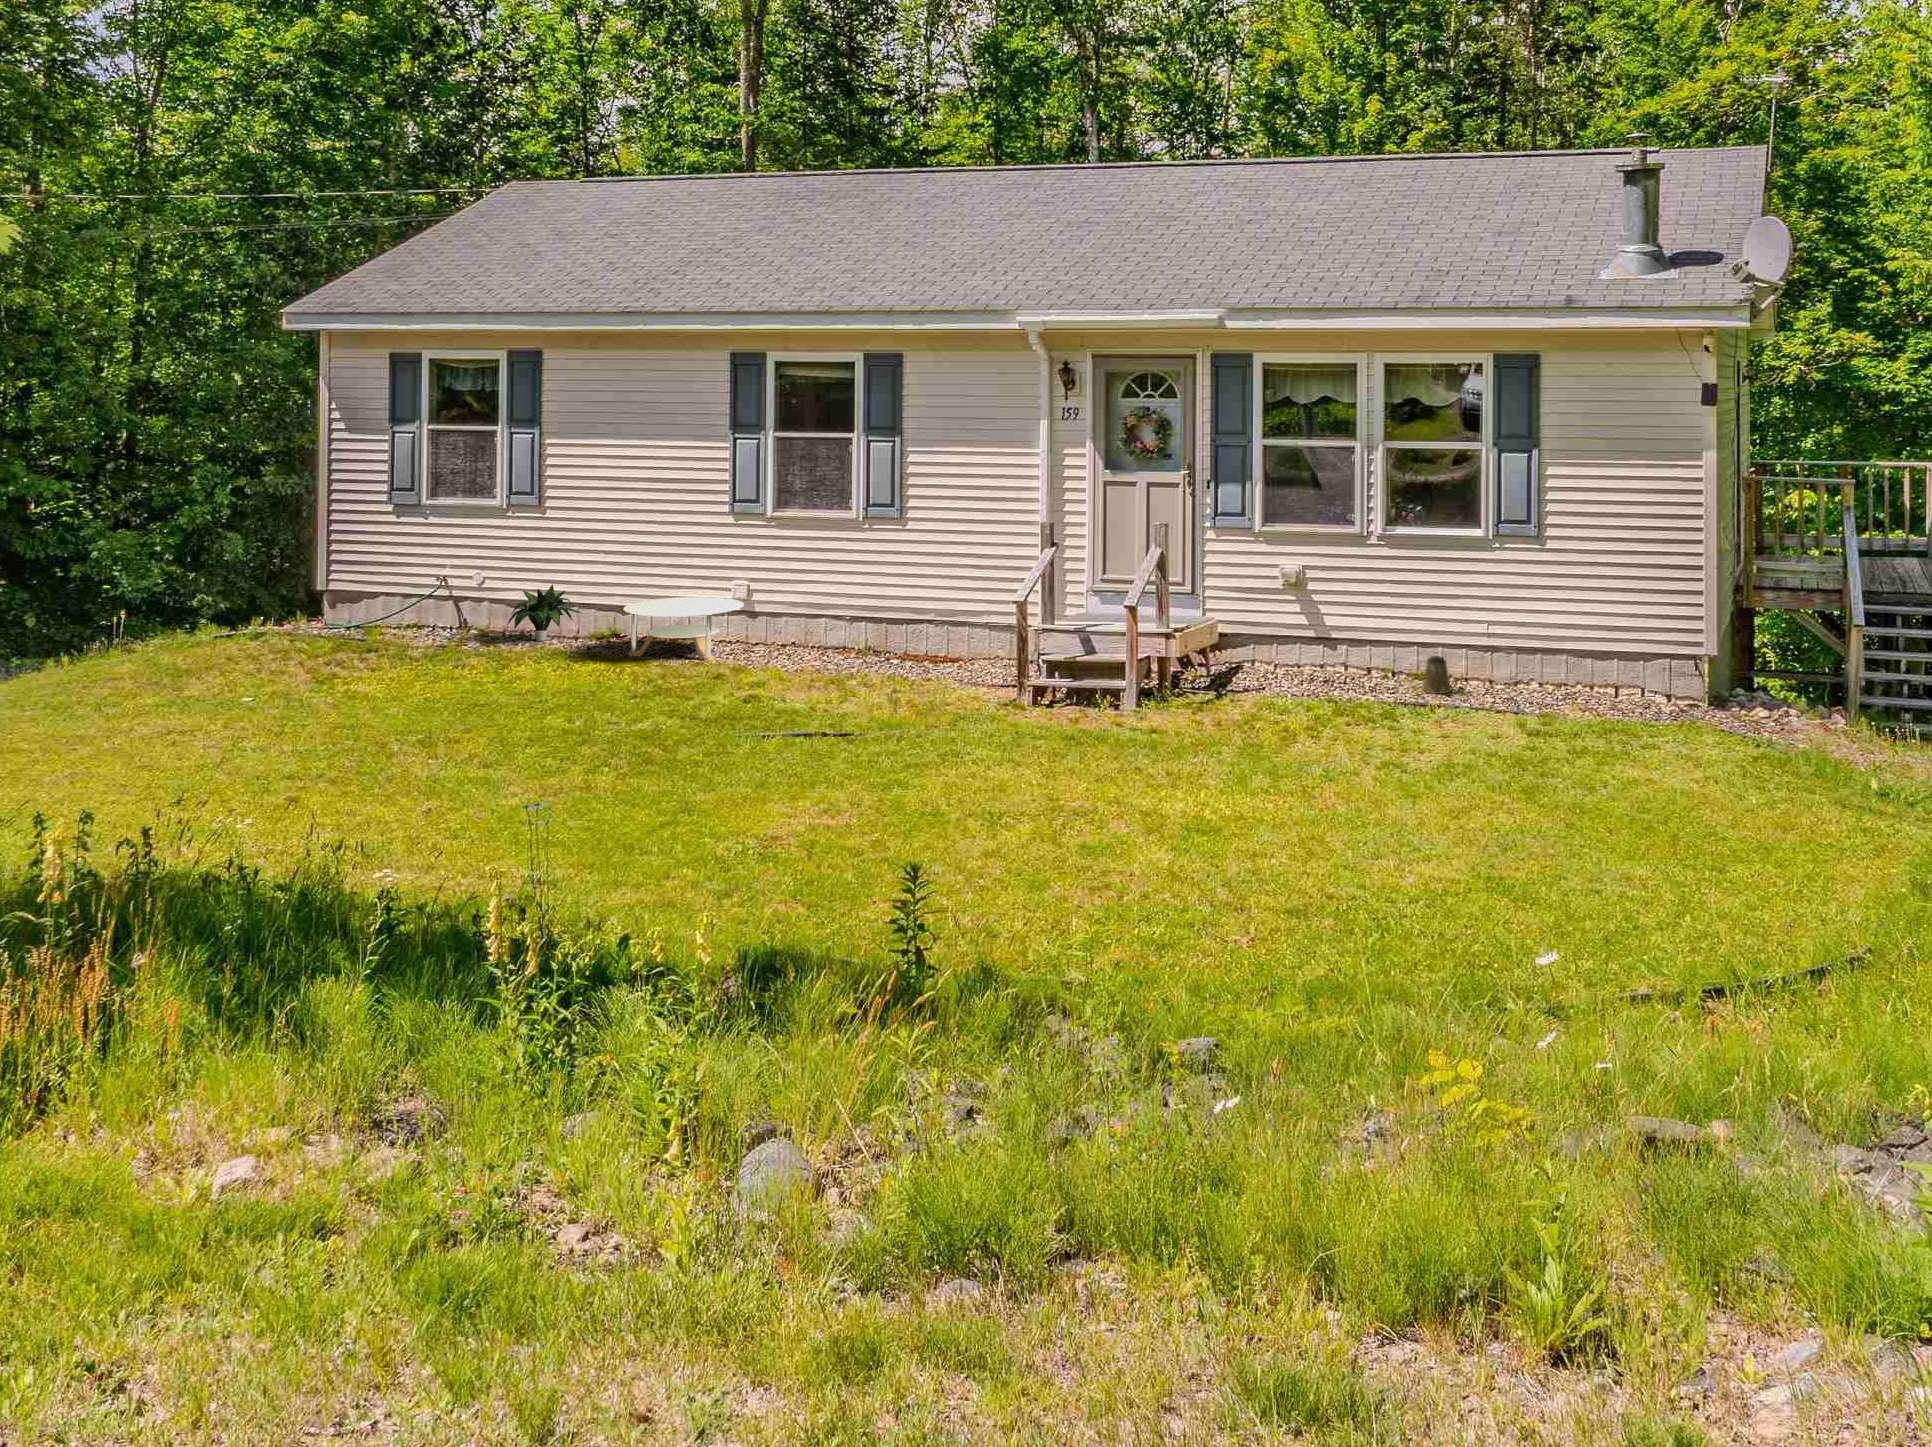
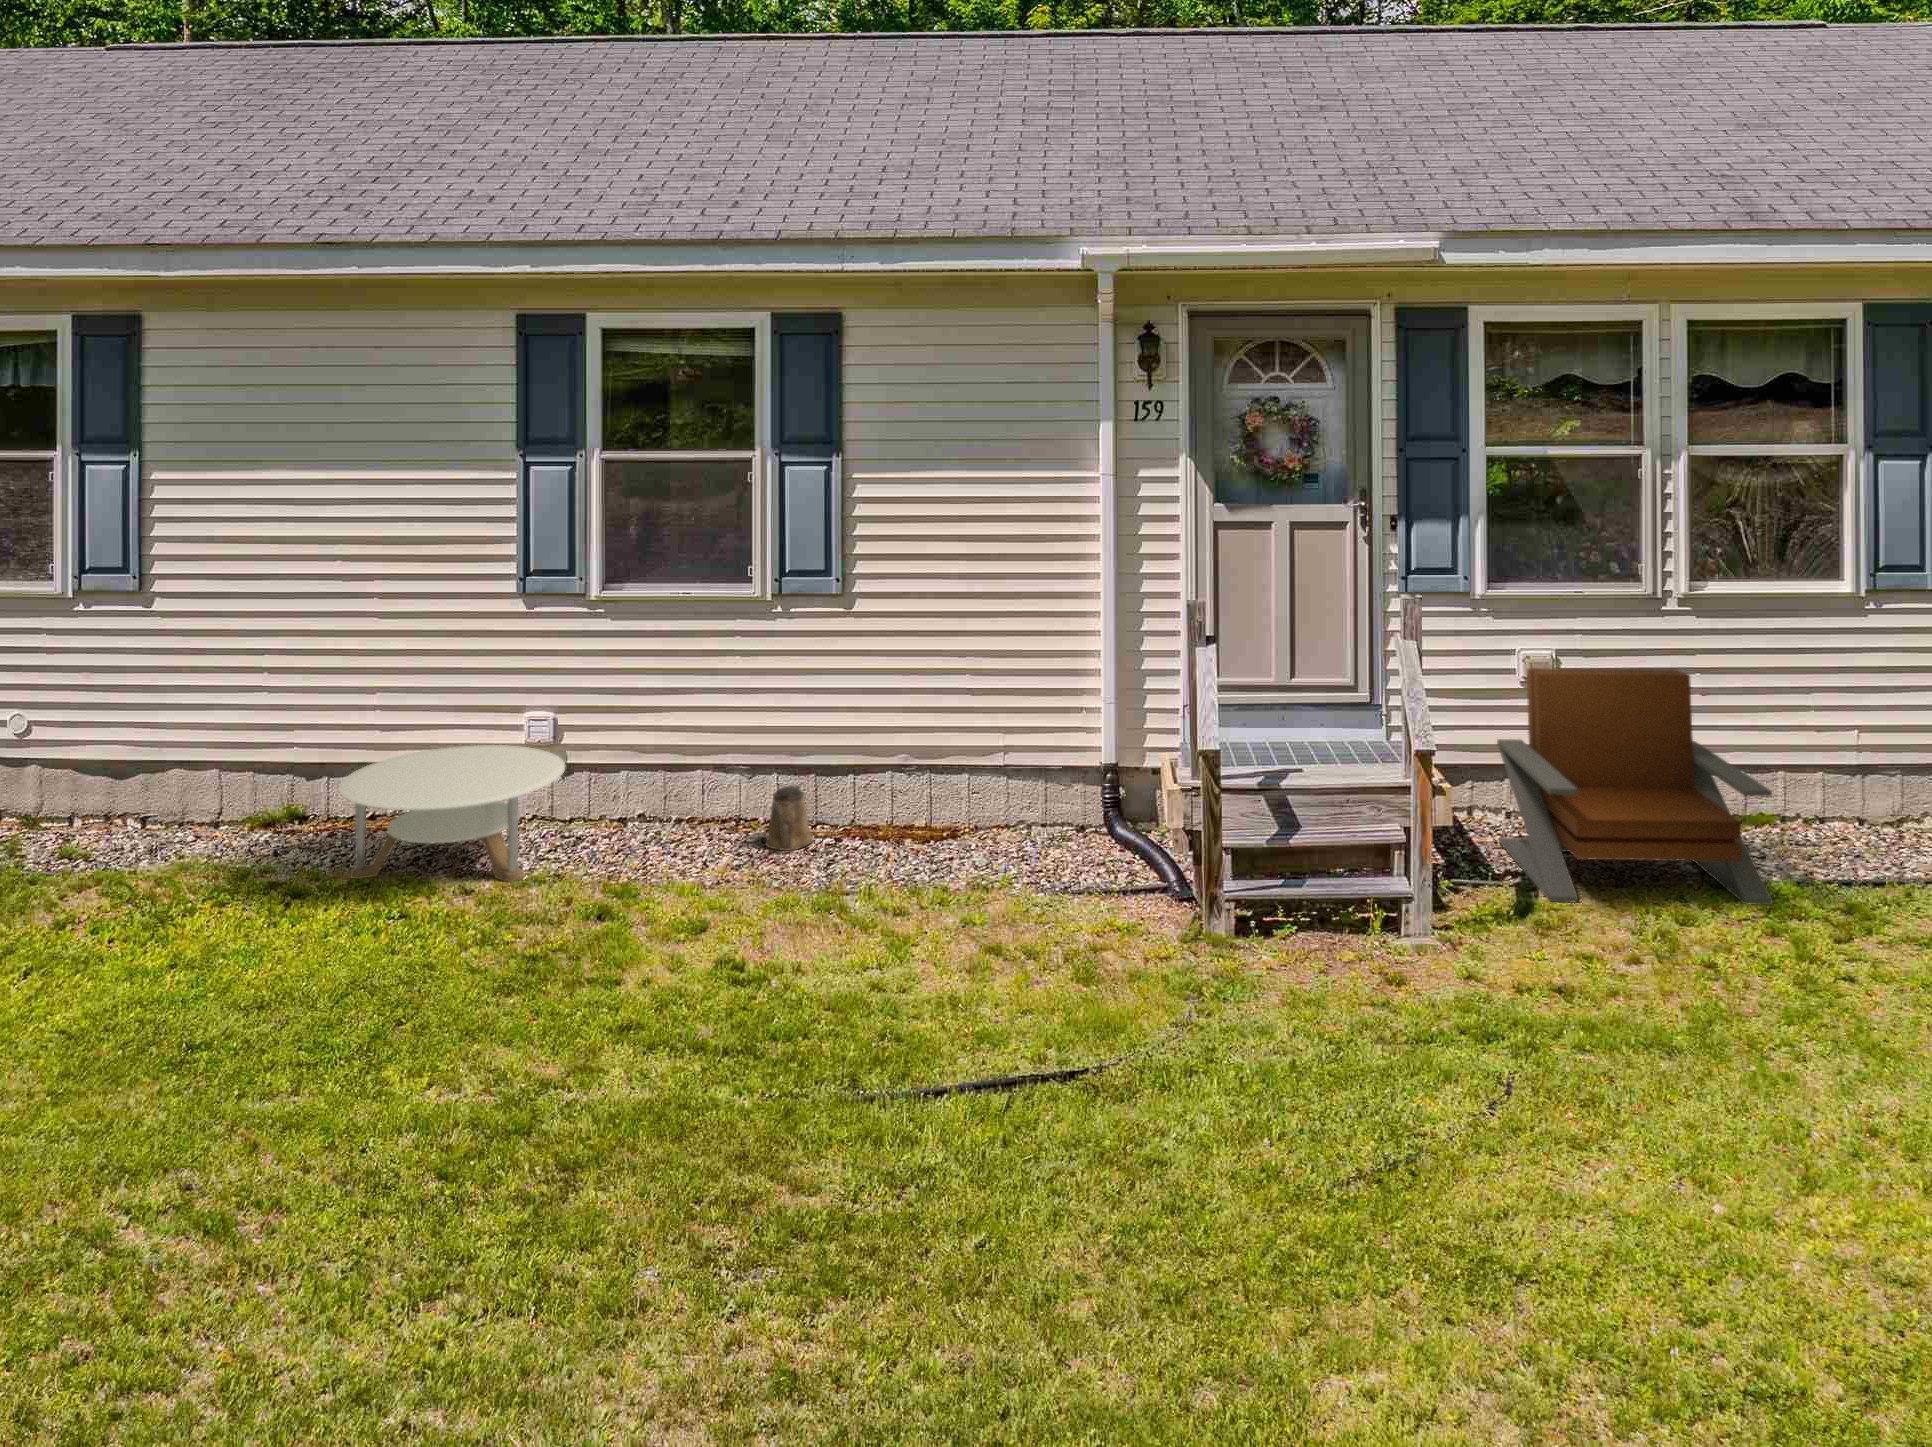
lounge chair: none [1247,573,1381,706] -> present [1497,668,1772,905]
potted plant: present [507,584,580,641] -> none [88,738,240,848]
watering can: present [1422,656,1451,694] -> present [765,784,813,851]

